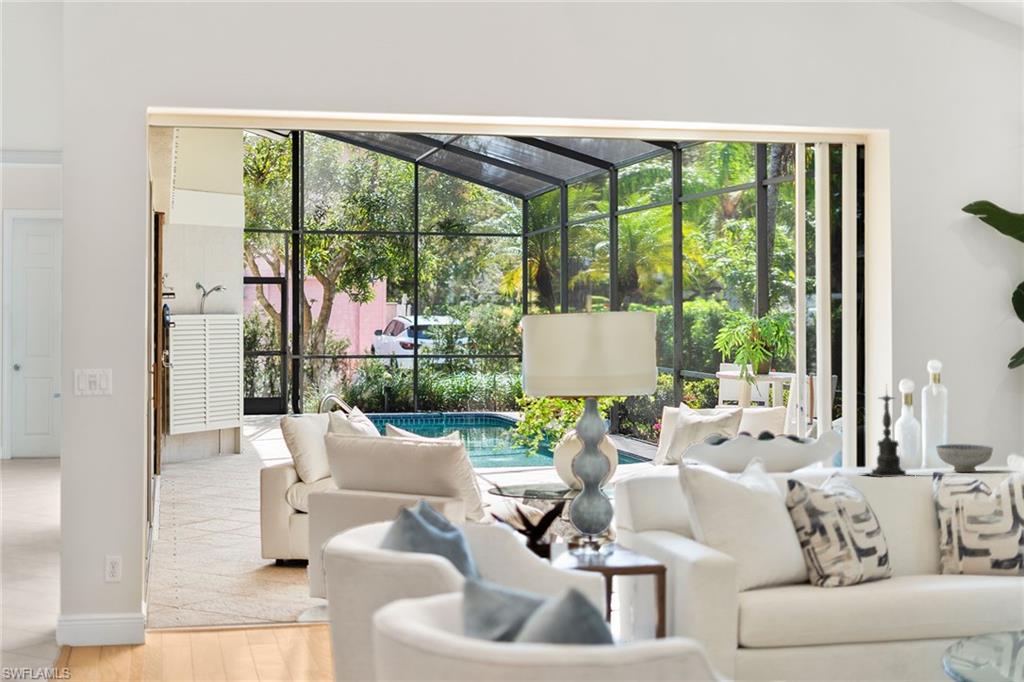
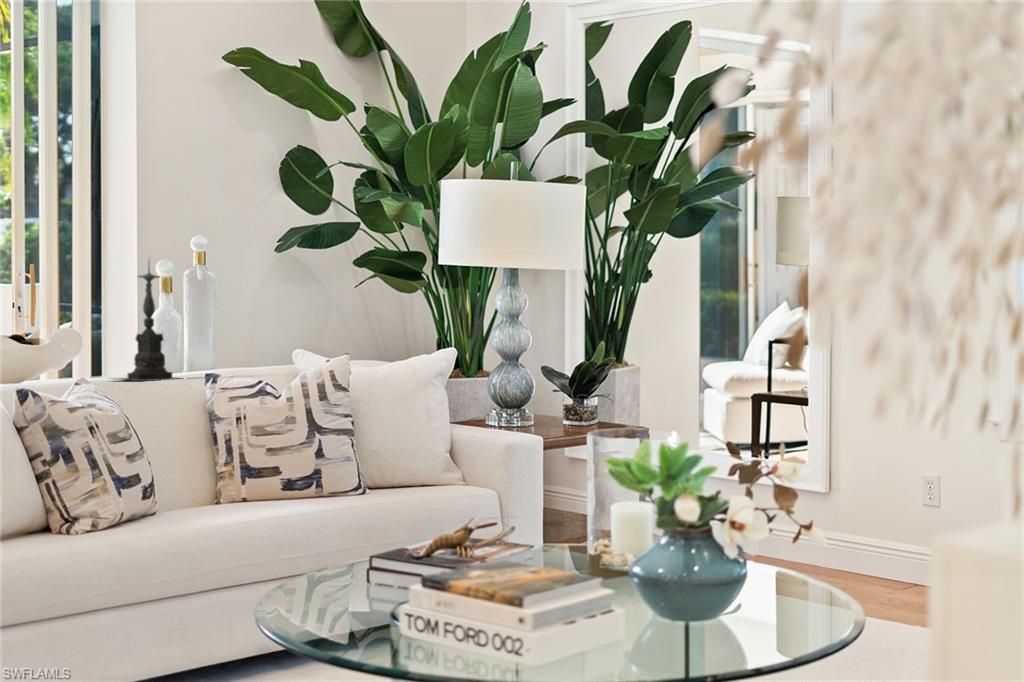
ceramic bowl: present [936,444,993,472] -> none [208,339,276,373]

